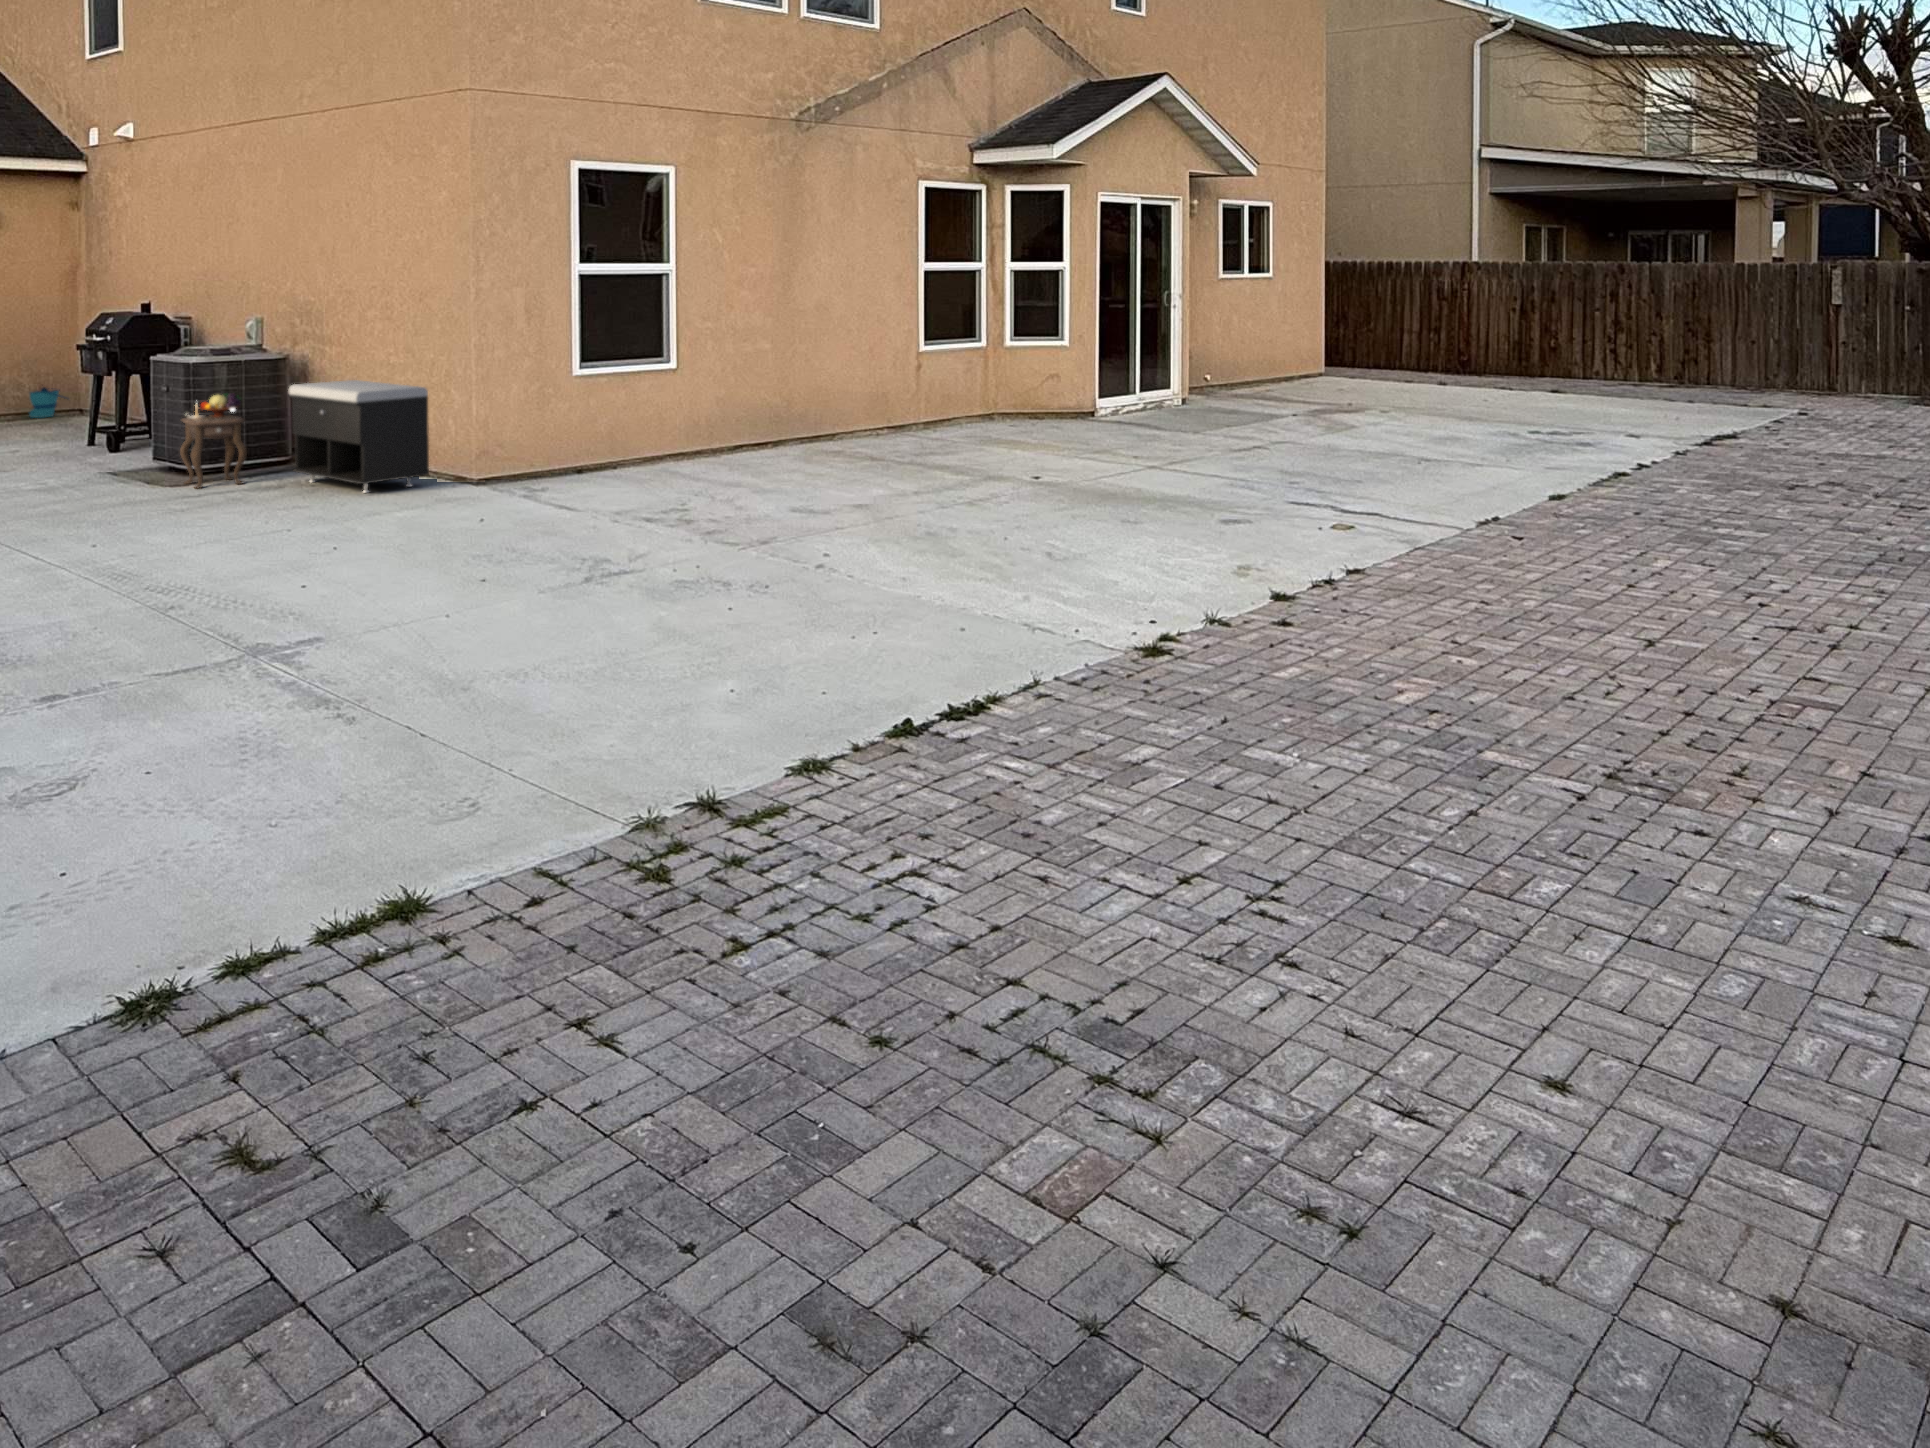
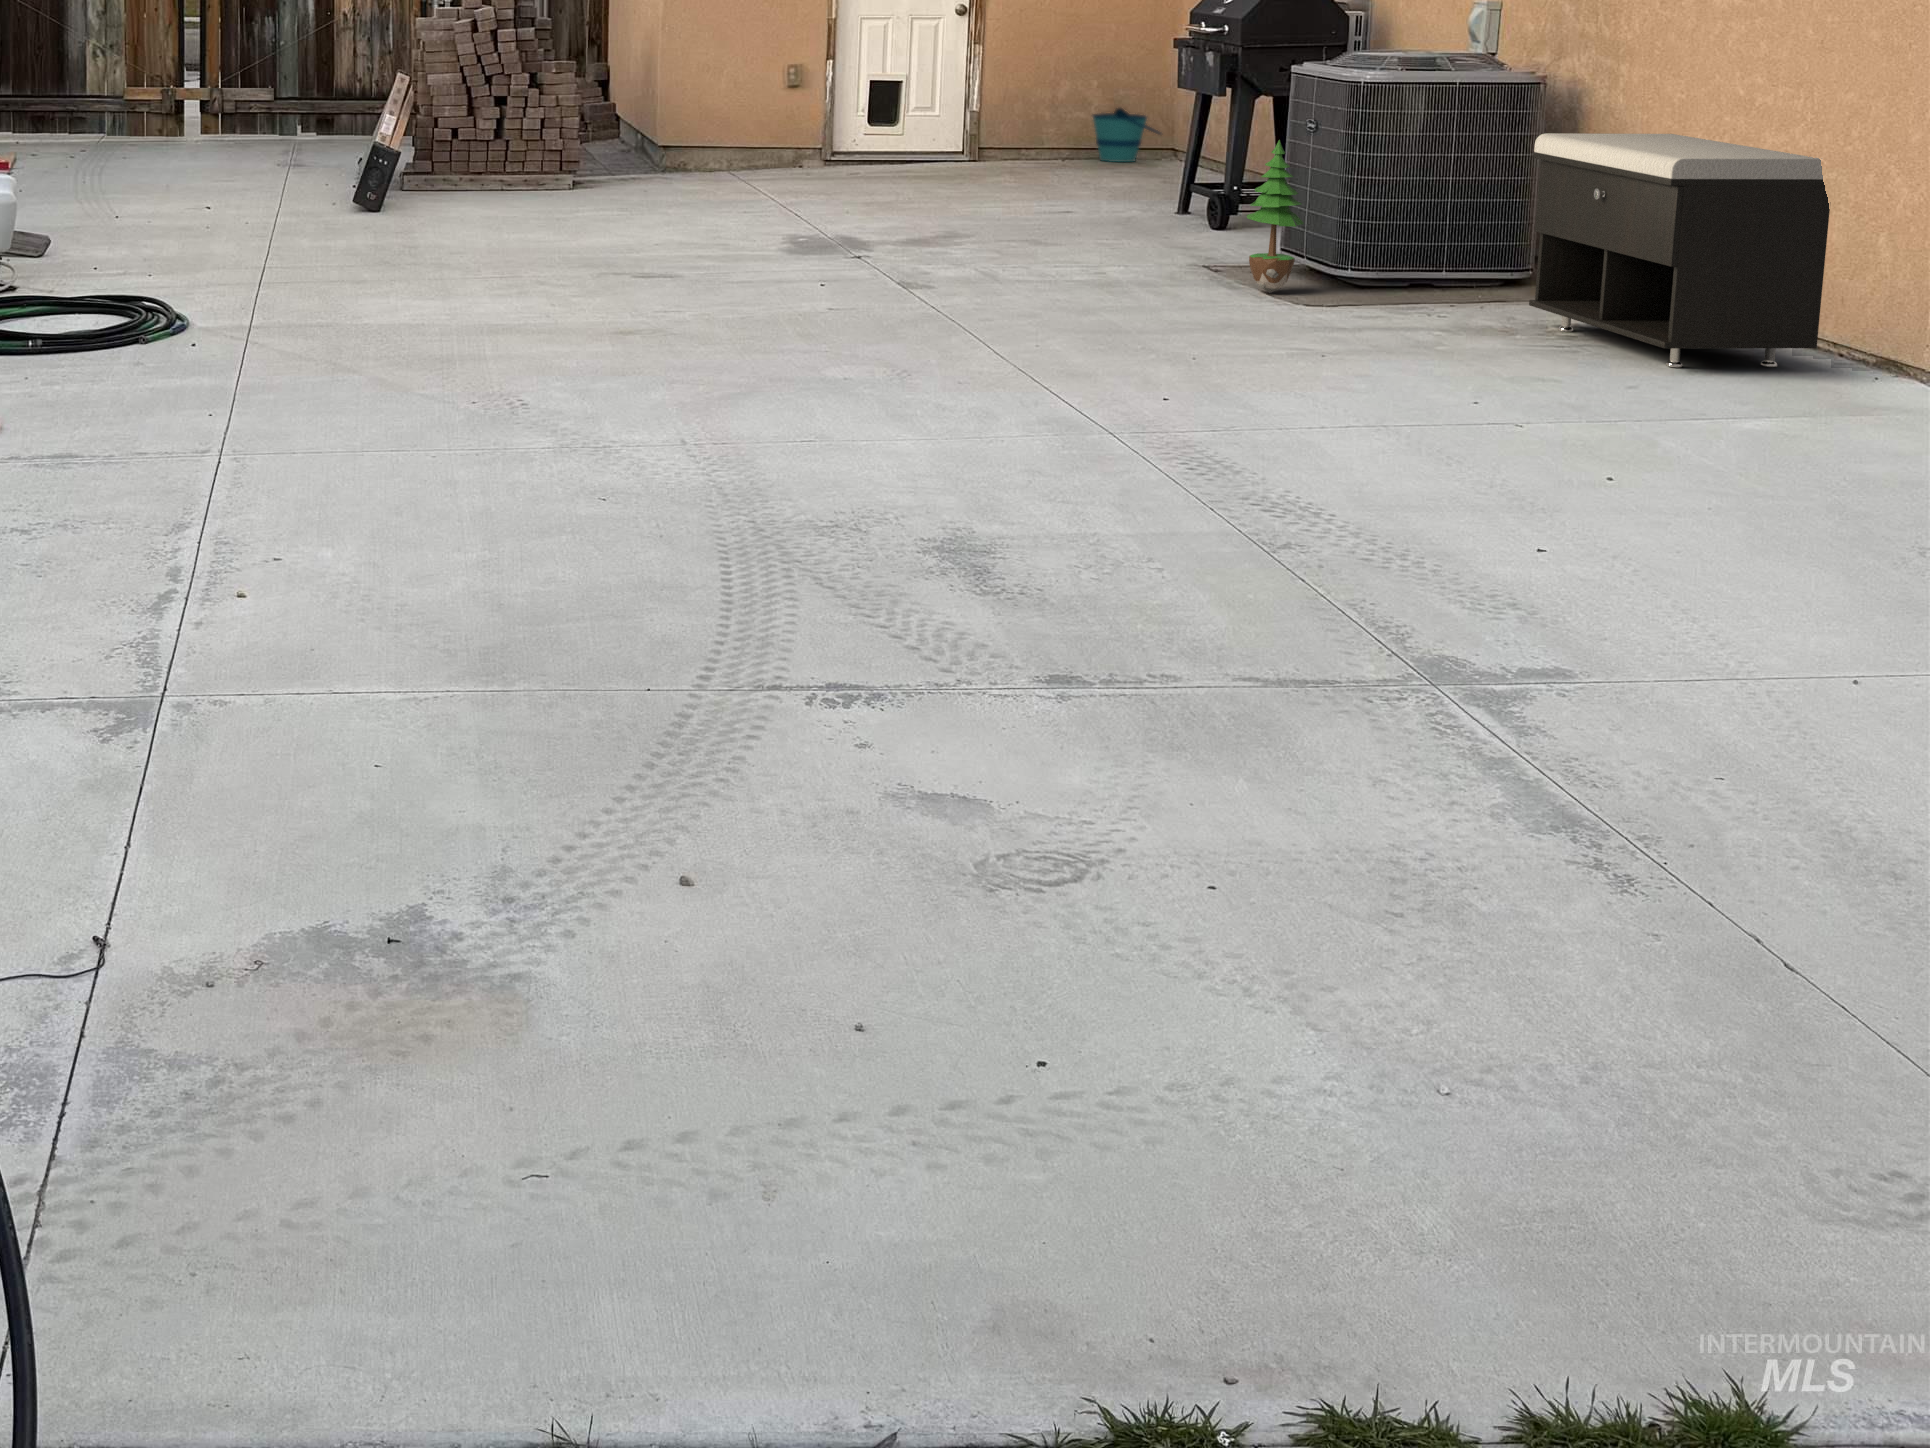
side table: present [180,393,247,489] -> none [1324,135,1448,317]
potted tree: none [133,398,167,483] -> present [1247,140,1303,293]

